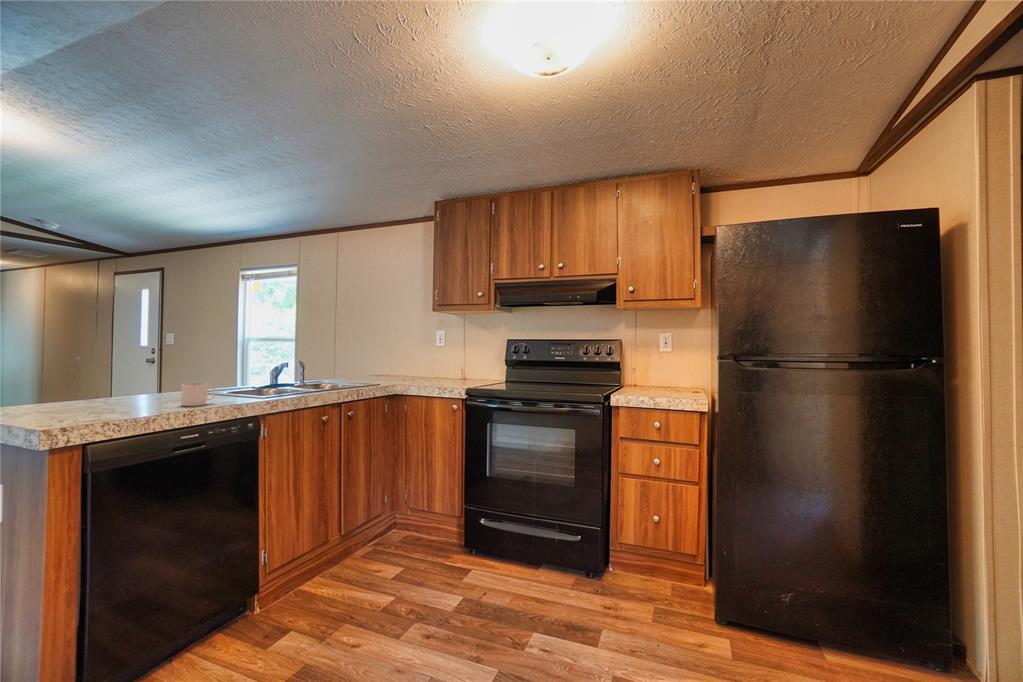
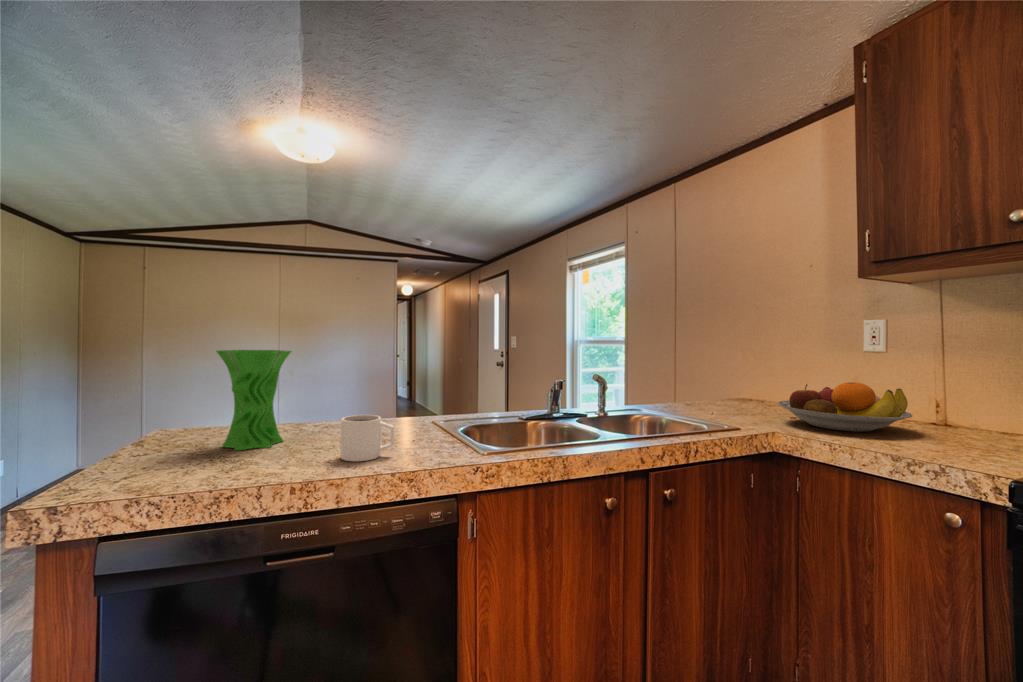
vase: none [59,347,115,412] -> present [216,350,291,450]
fruit bowl: none [393,360,440,381] -> present [778,382,912,432]

